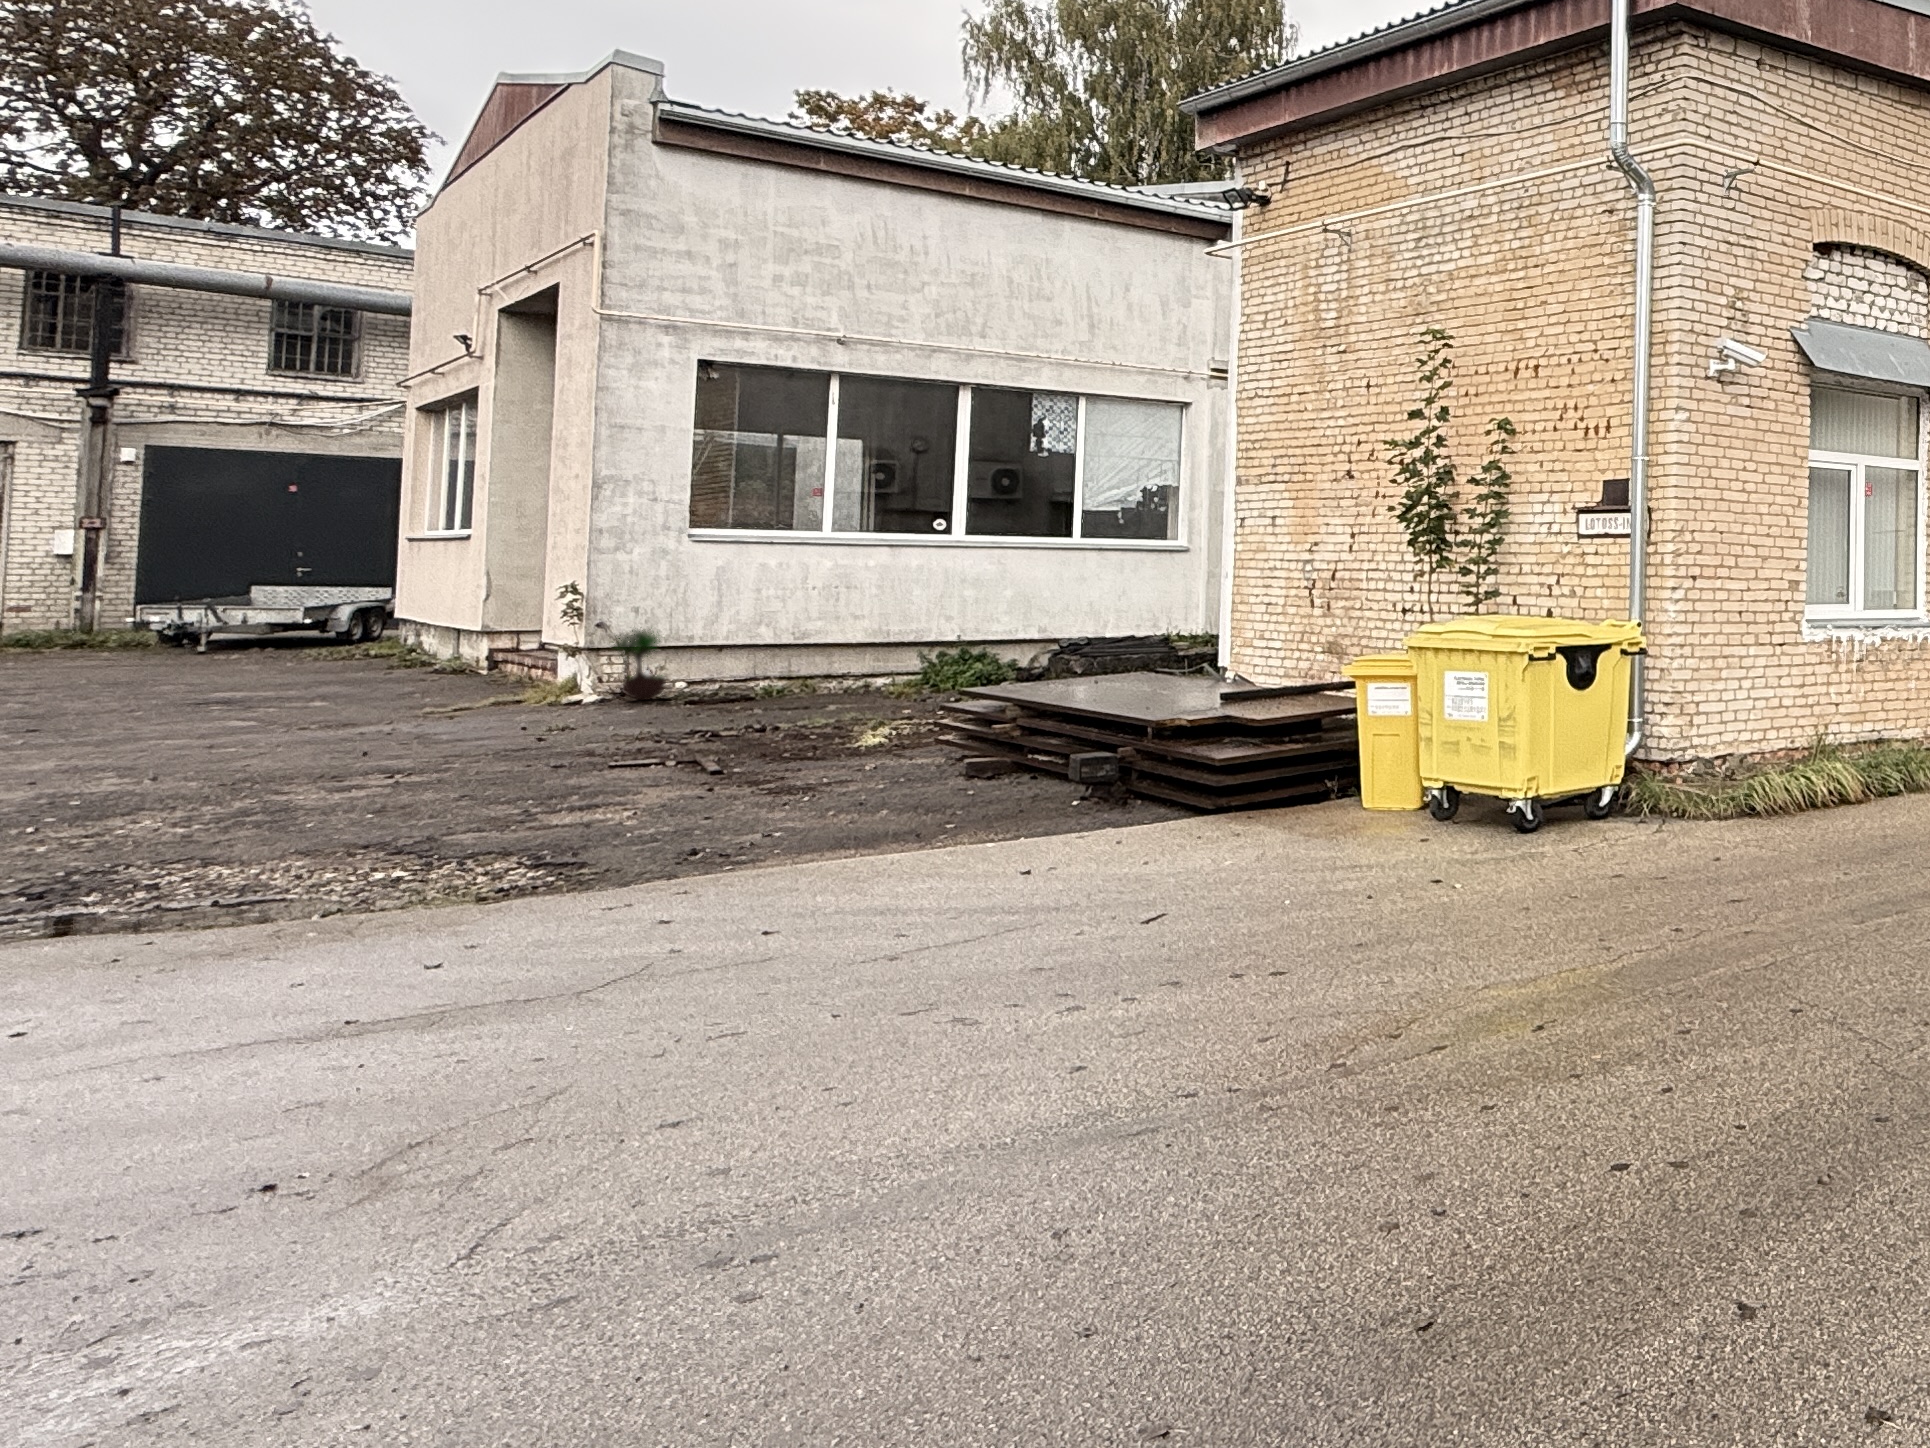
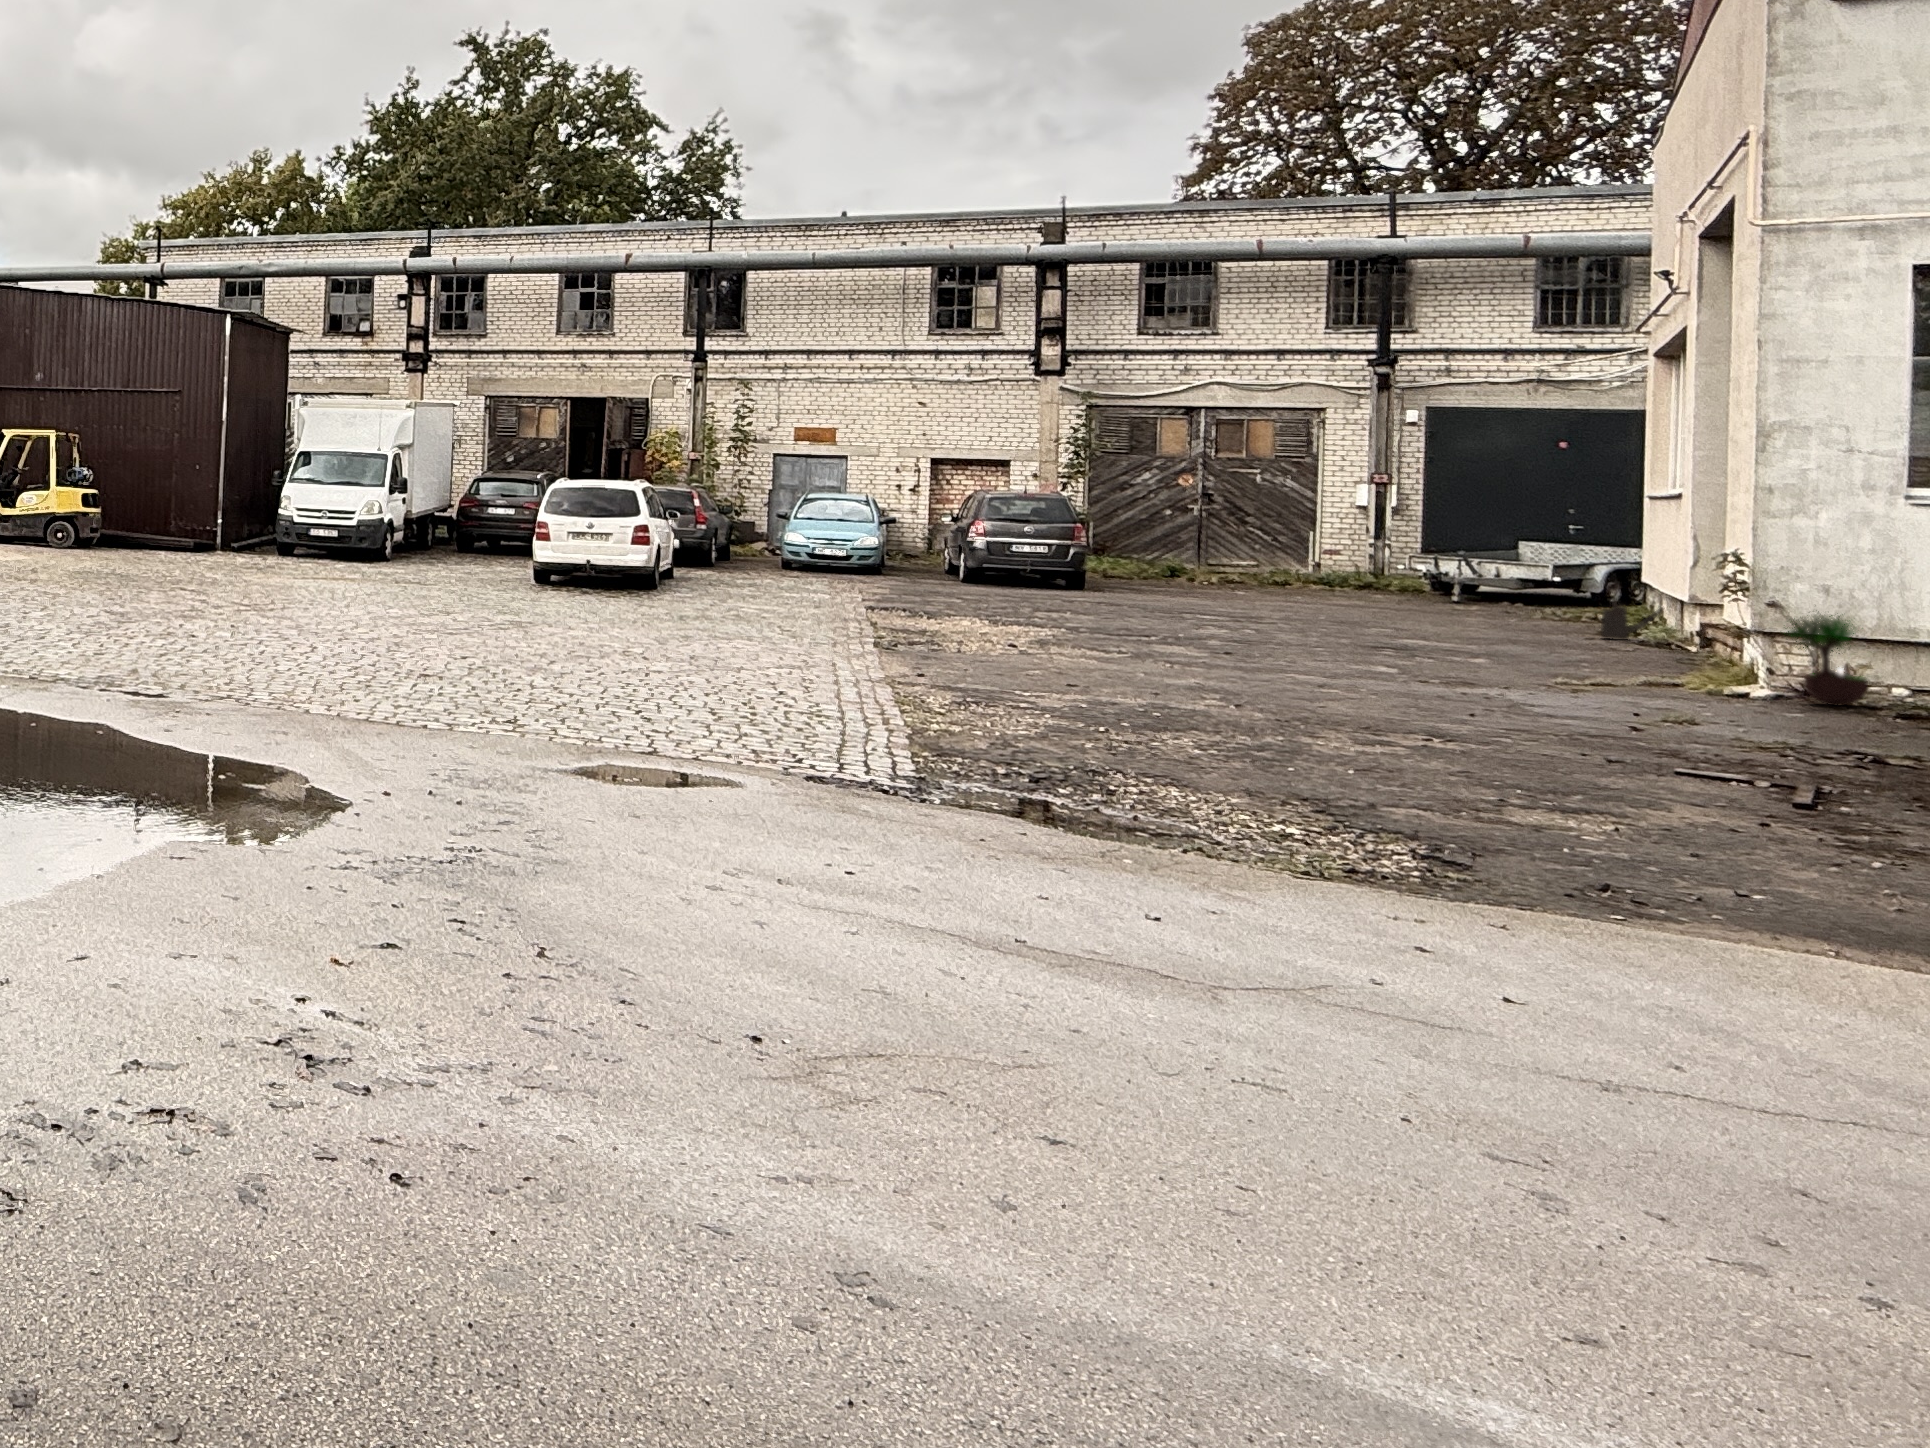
watering can: none [387,632,452,671] -> present [1592,598,1662,640]

